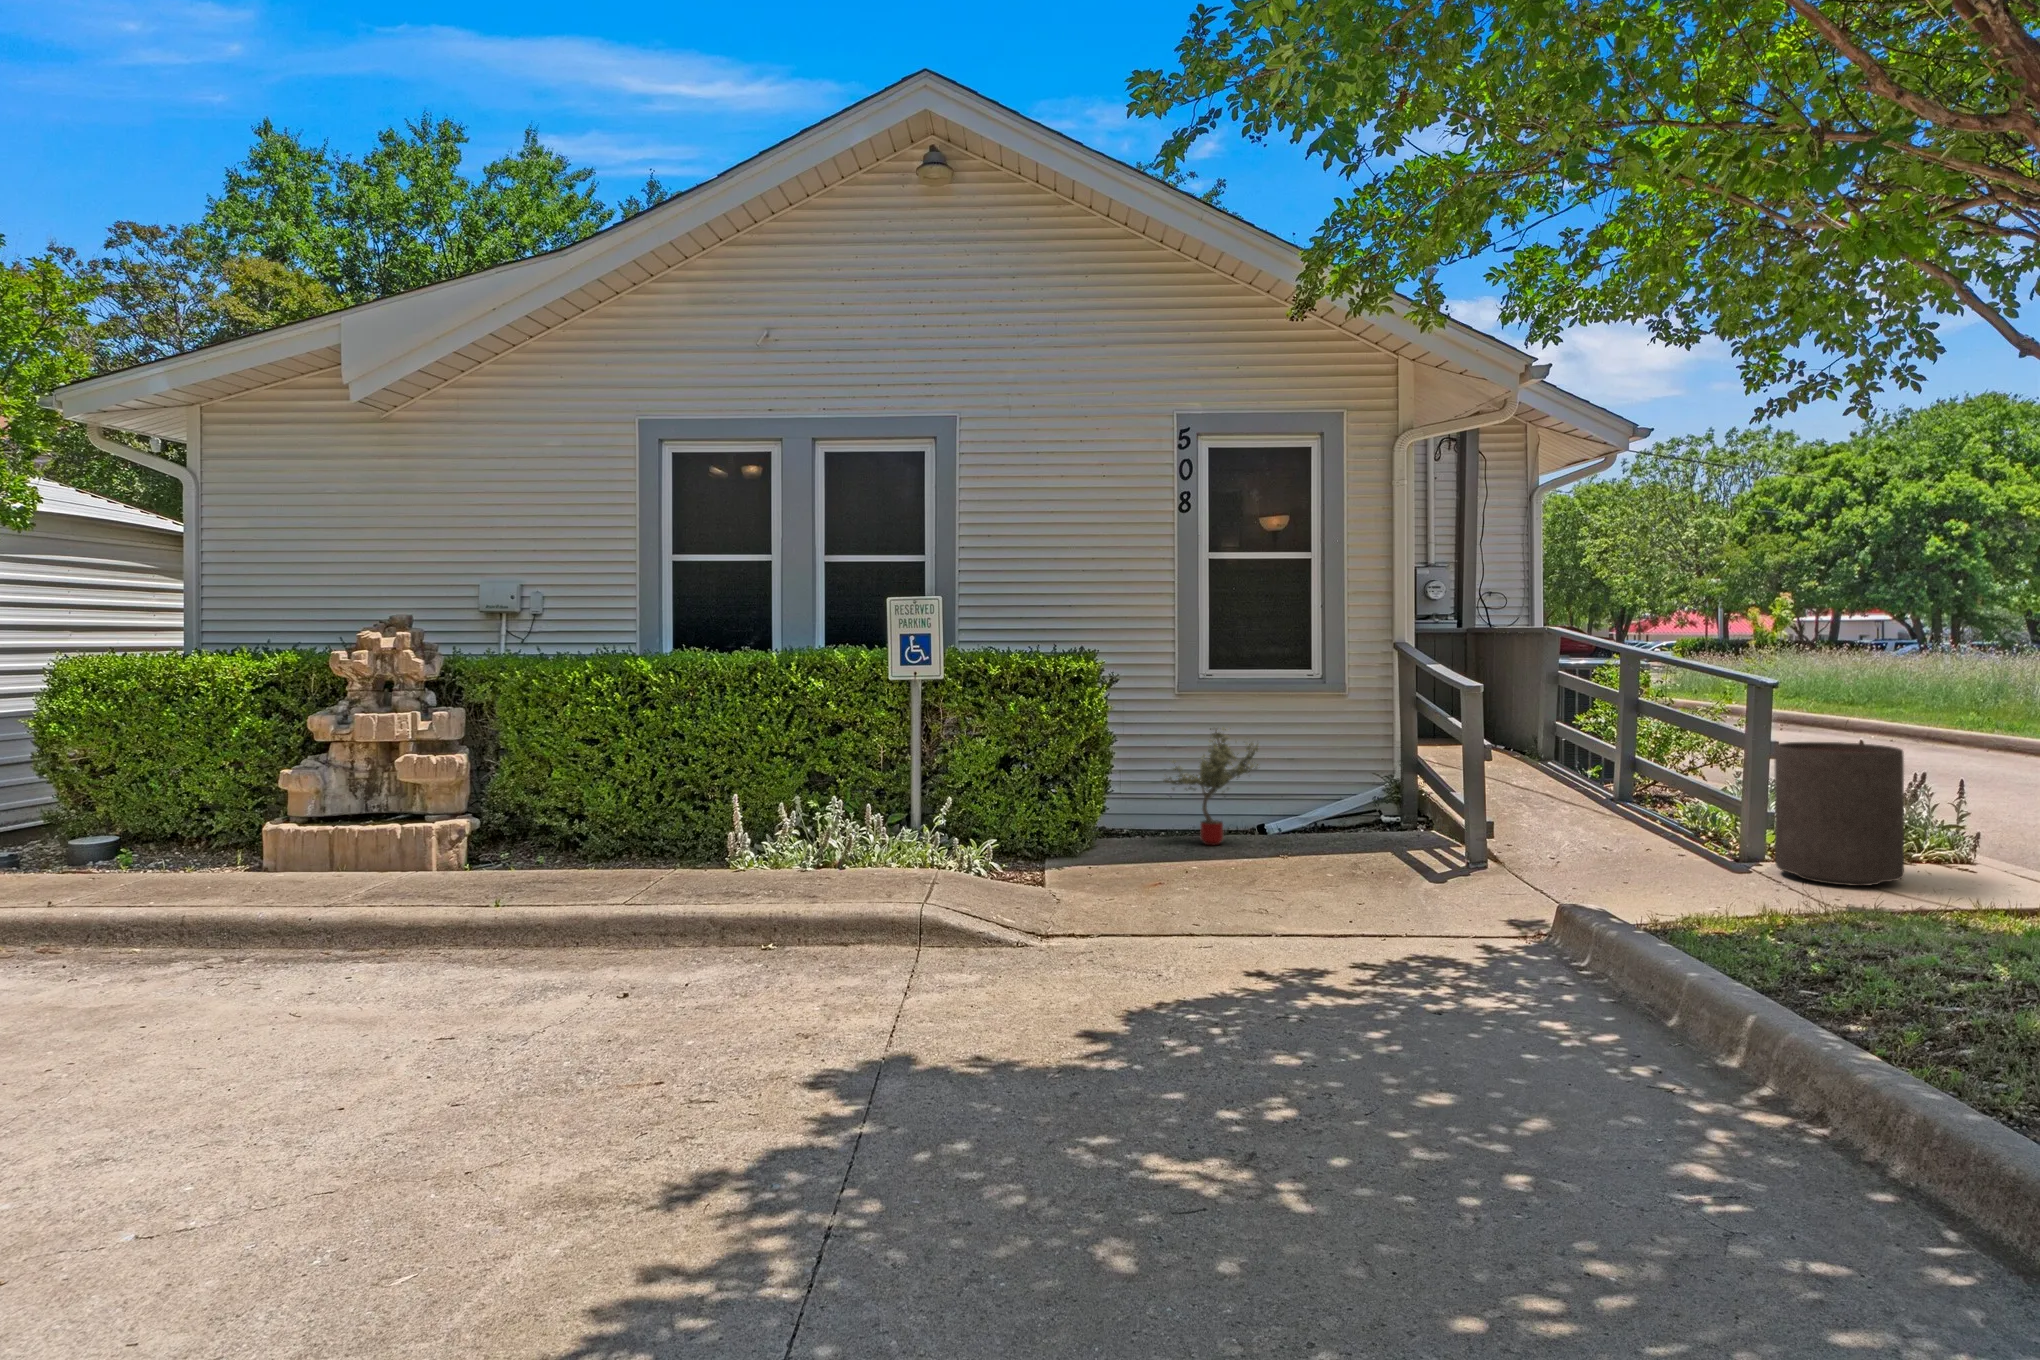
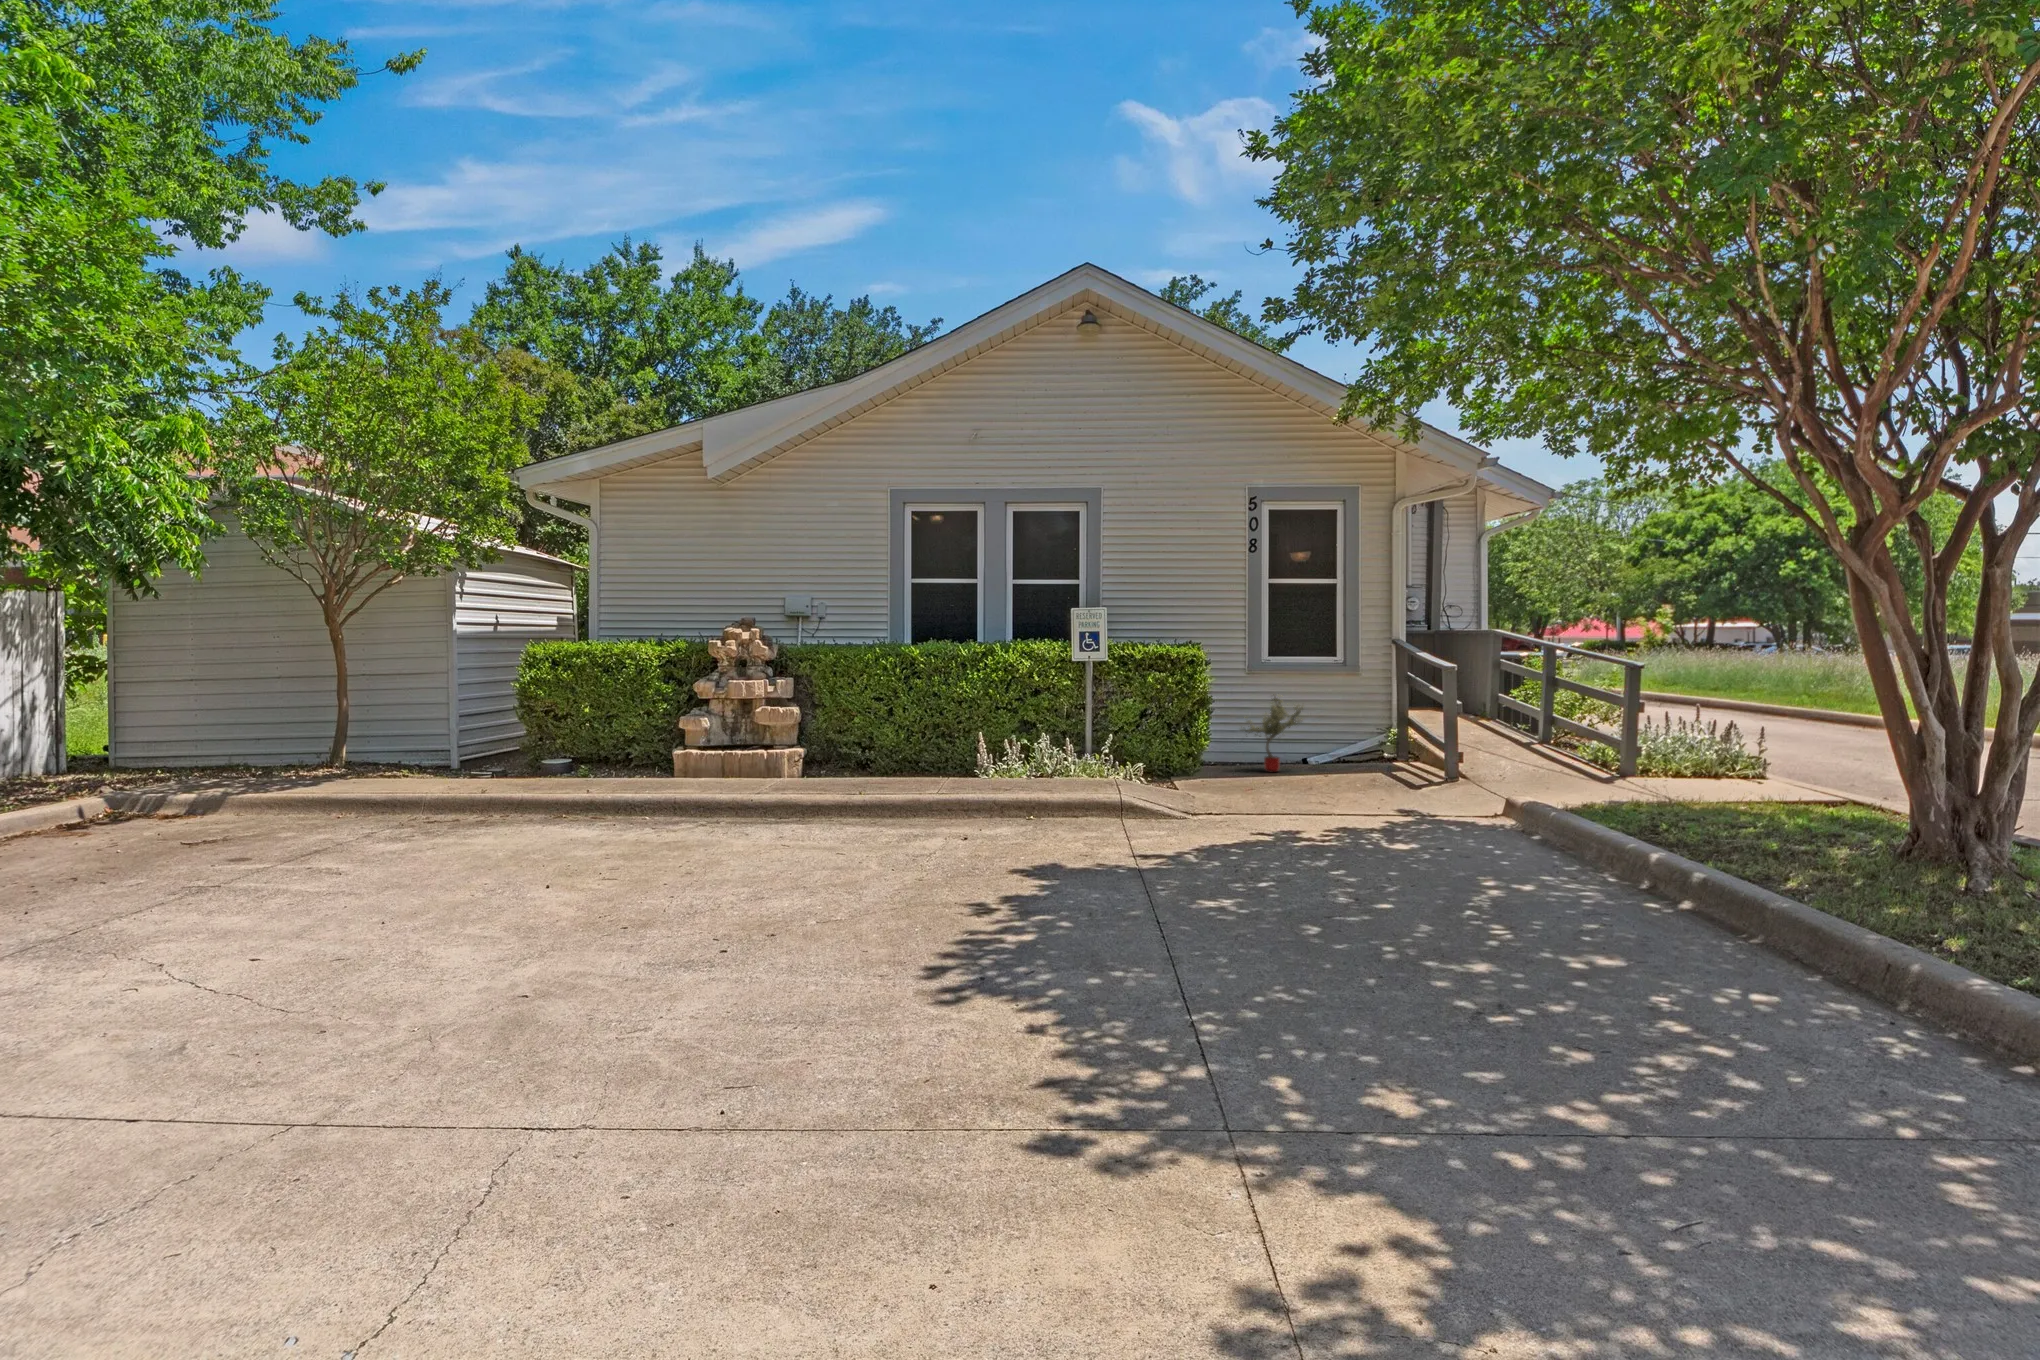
trash can: present [1774,742,1904,886] -> none [1641,702,1720,791]

